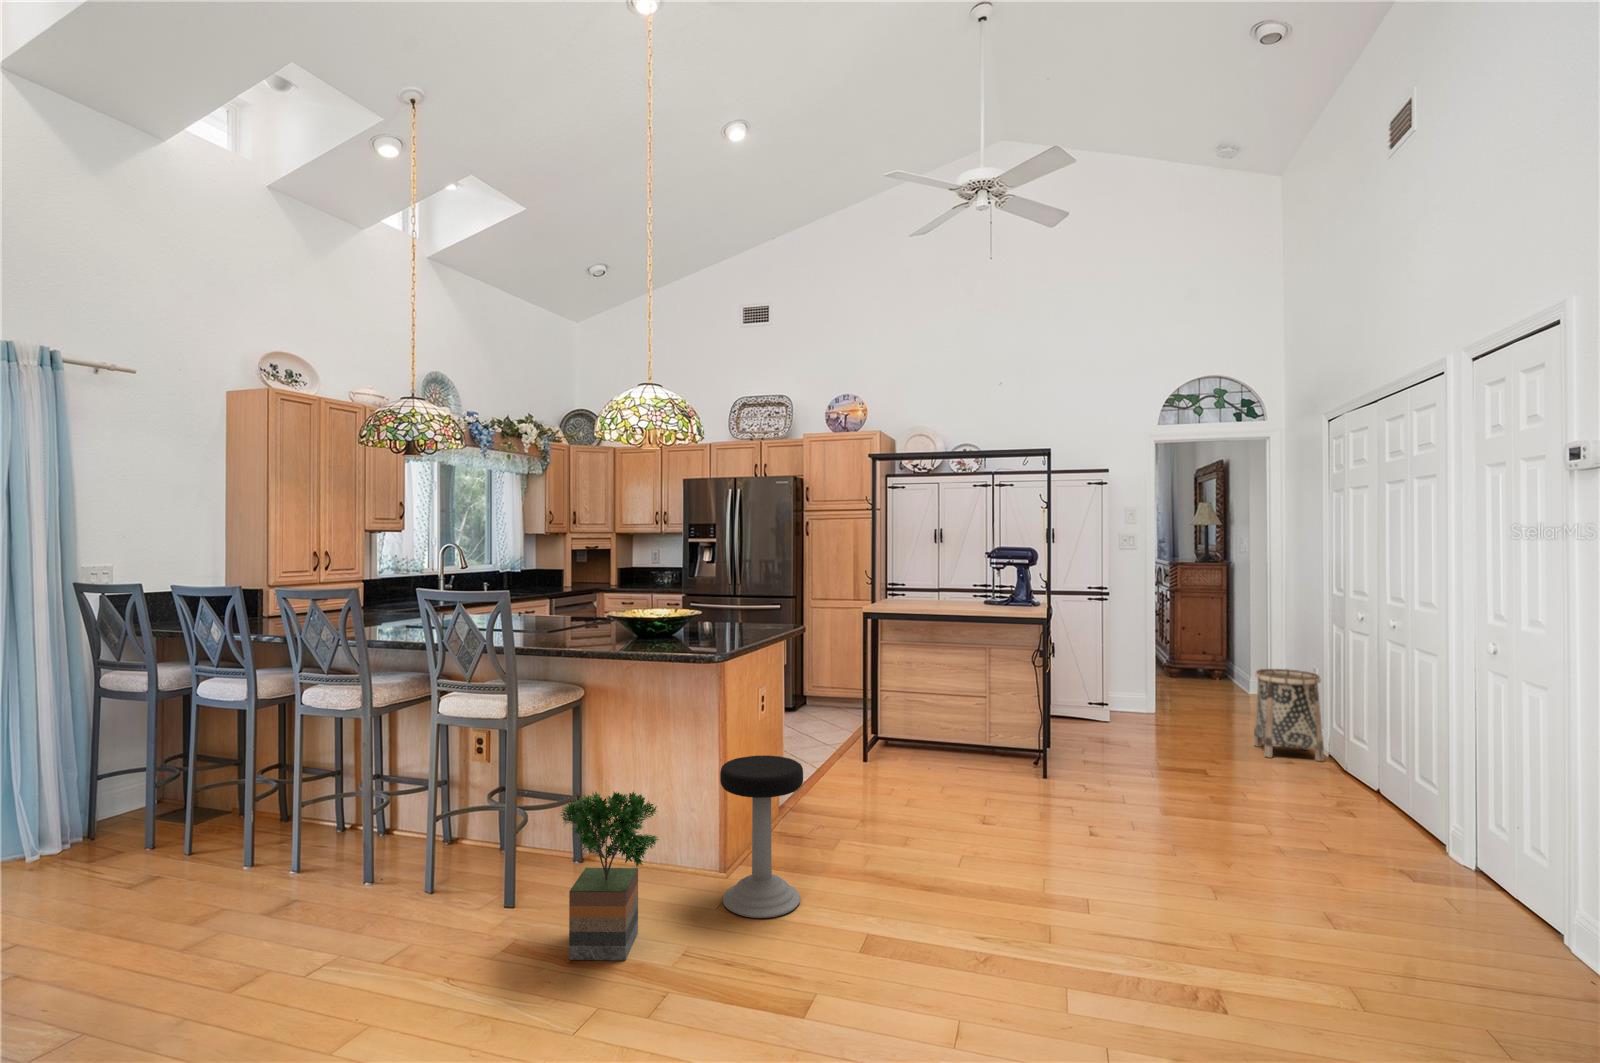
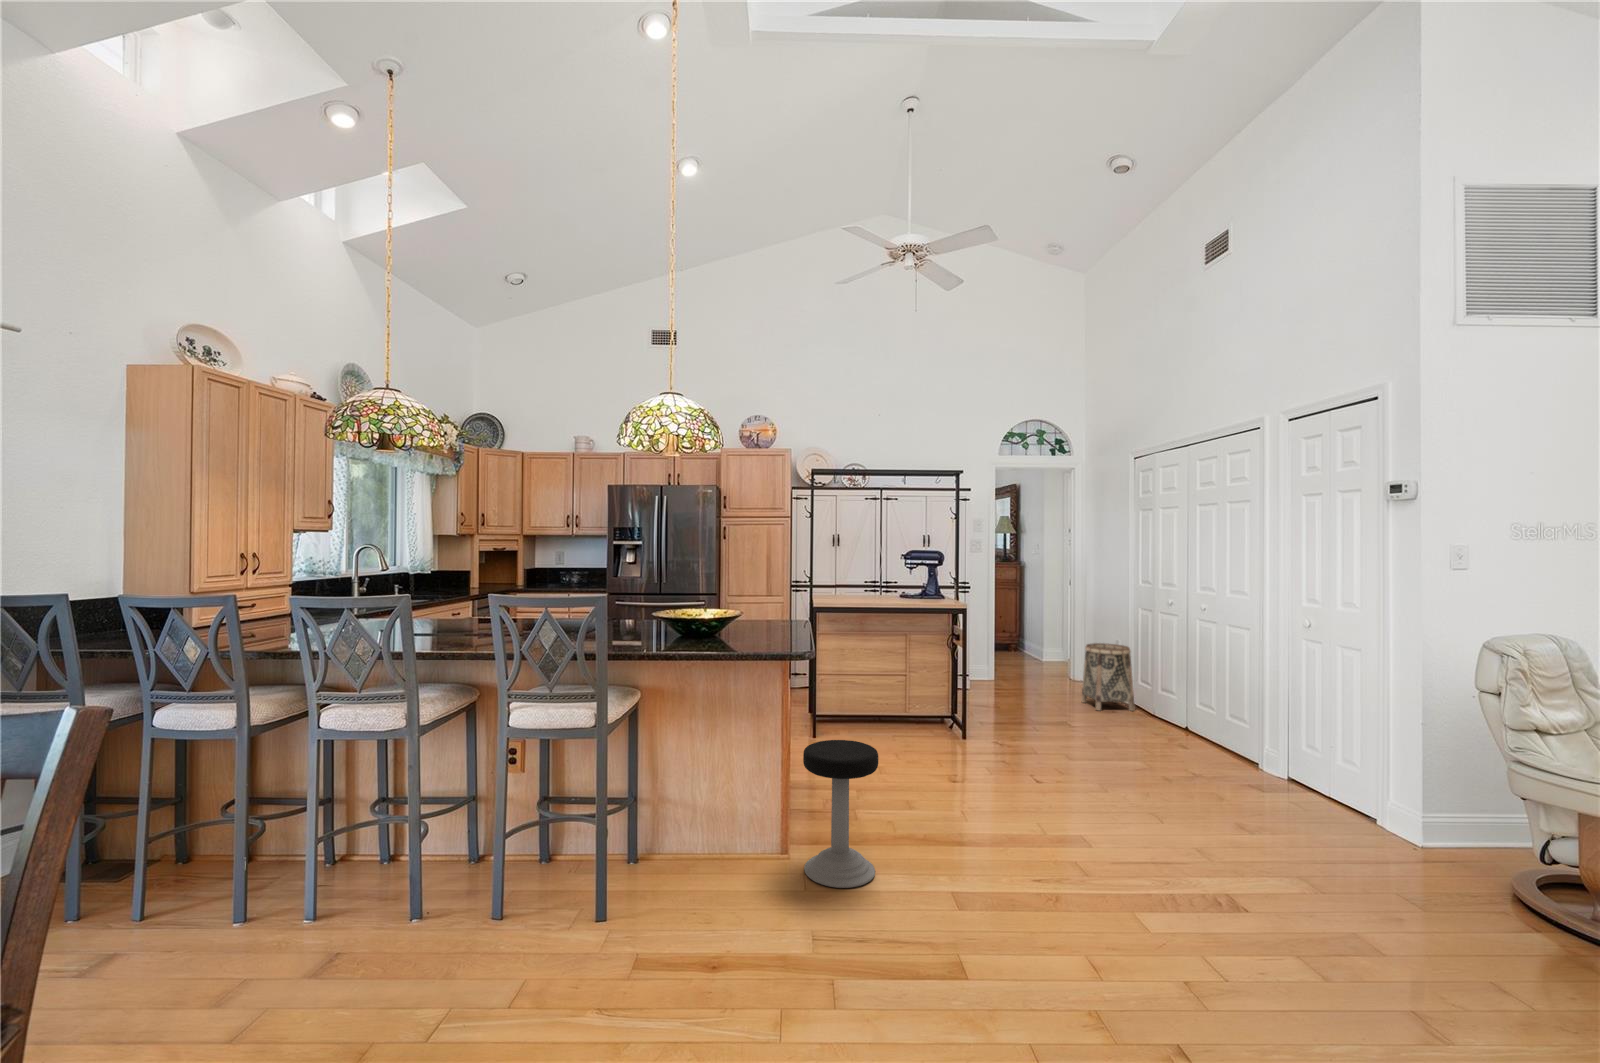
potted tree: present [561,791,659,960] -> none [692,784,796,955]

